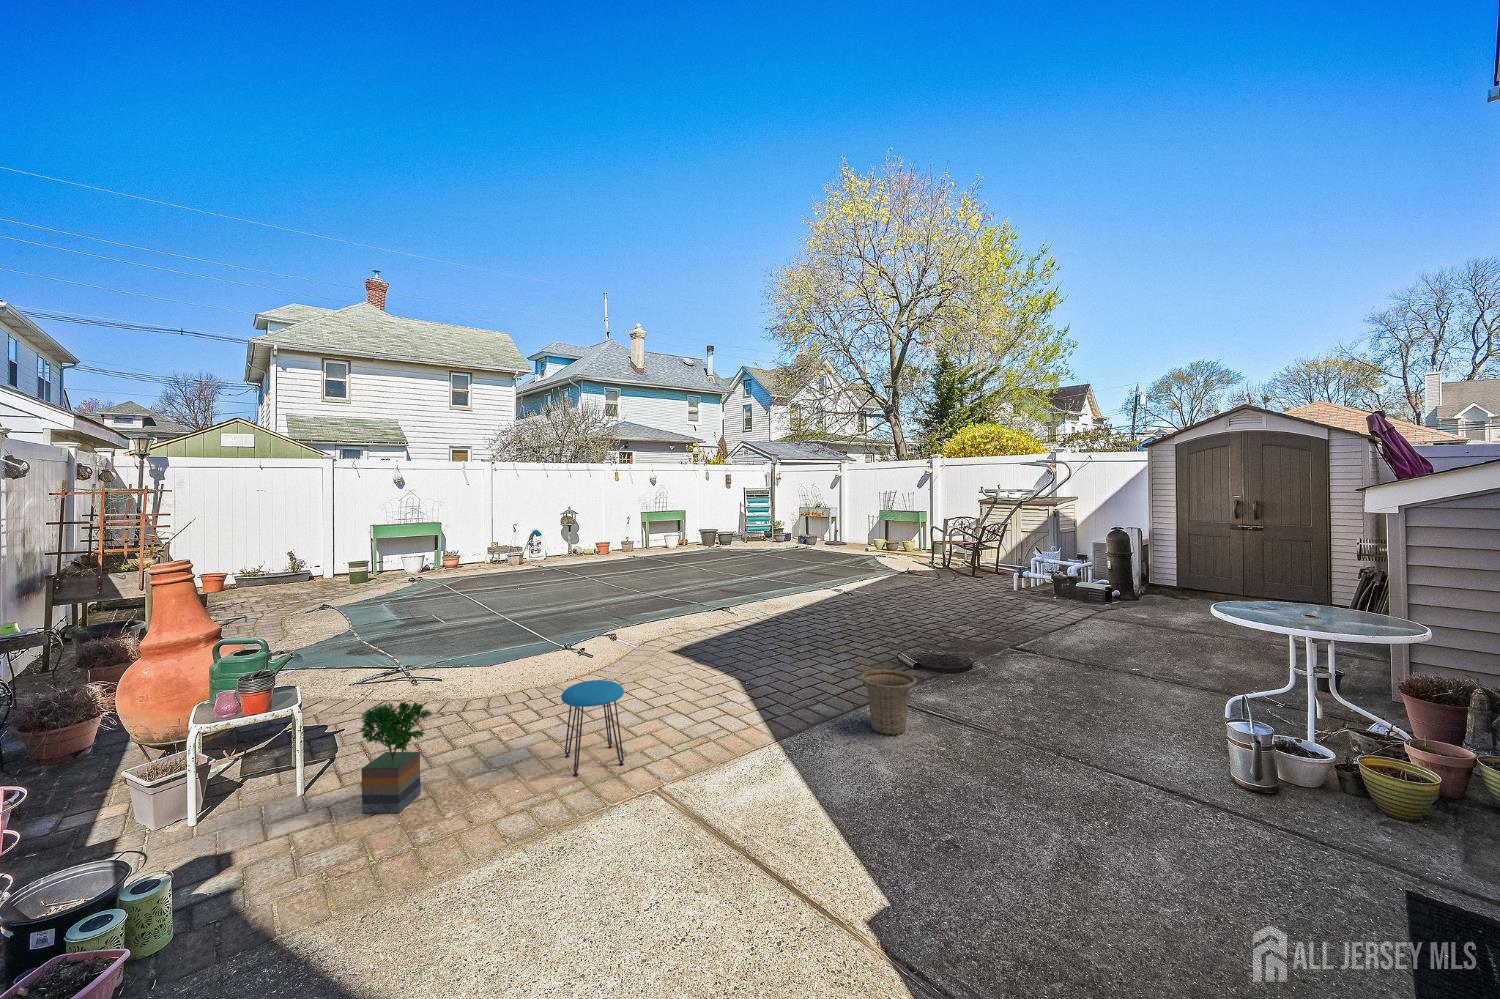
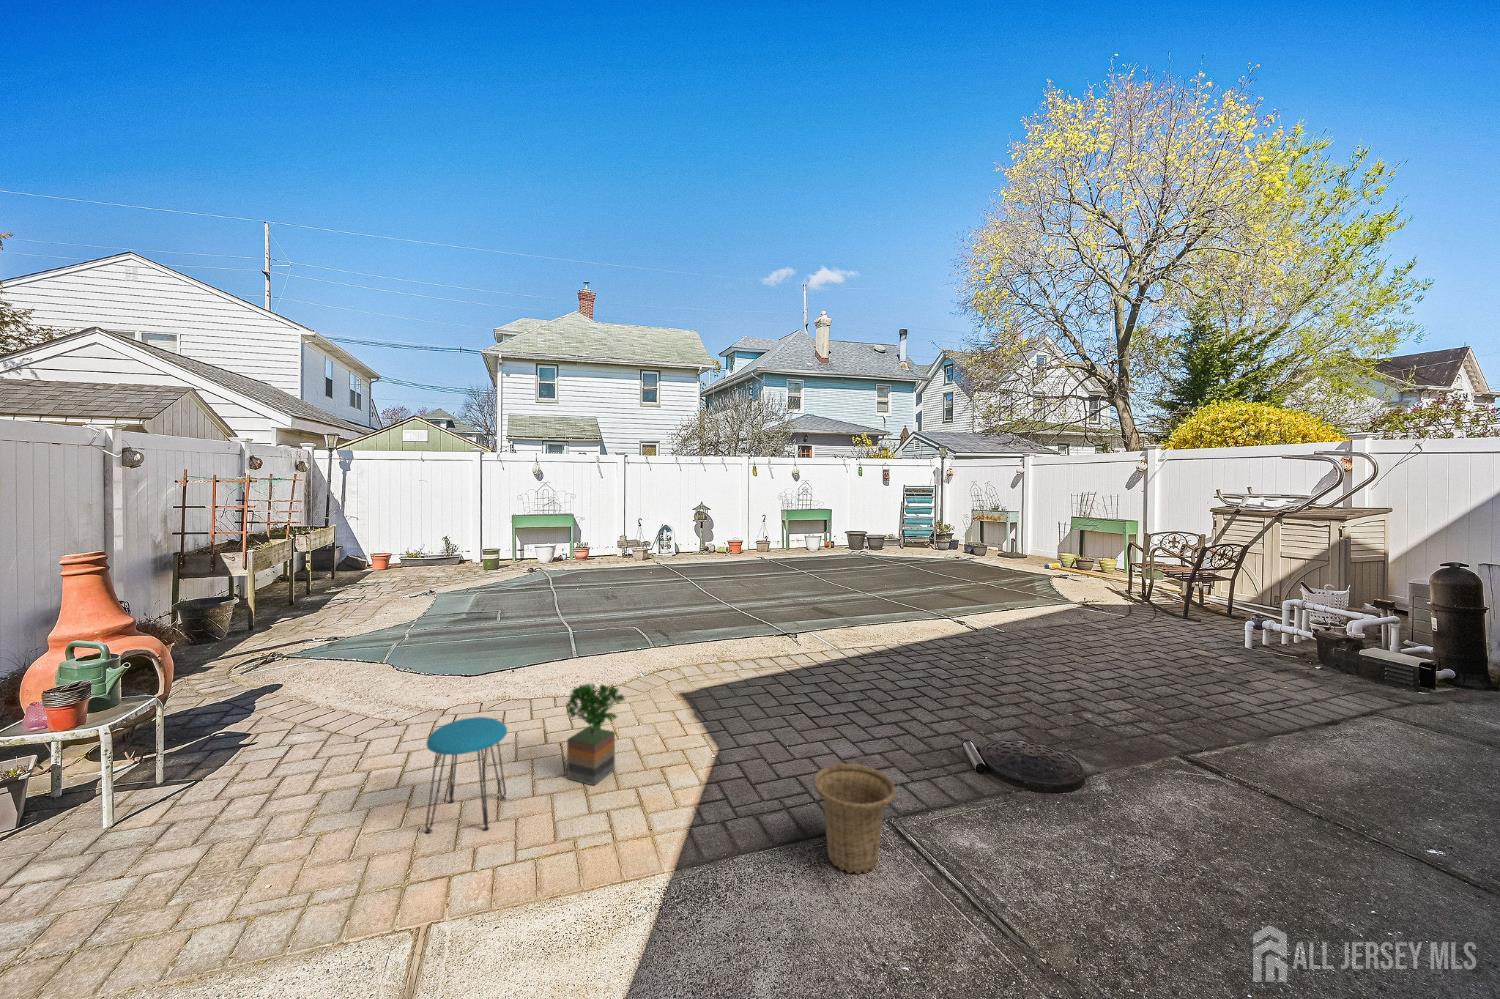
potted tree: present [360,702,432,813] -> present [567,684,625,785]

